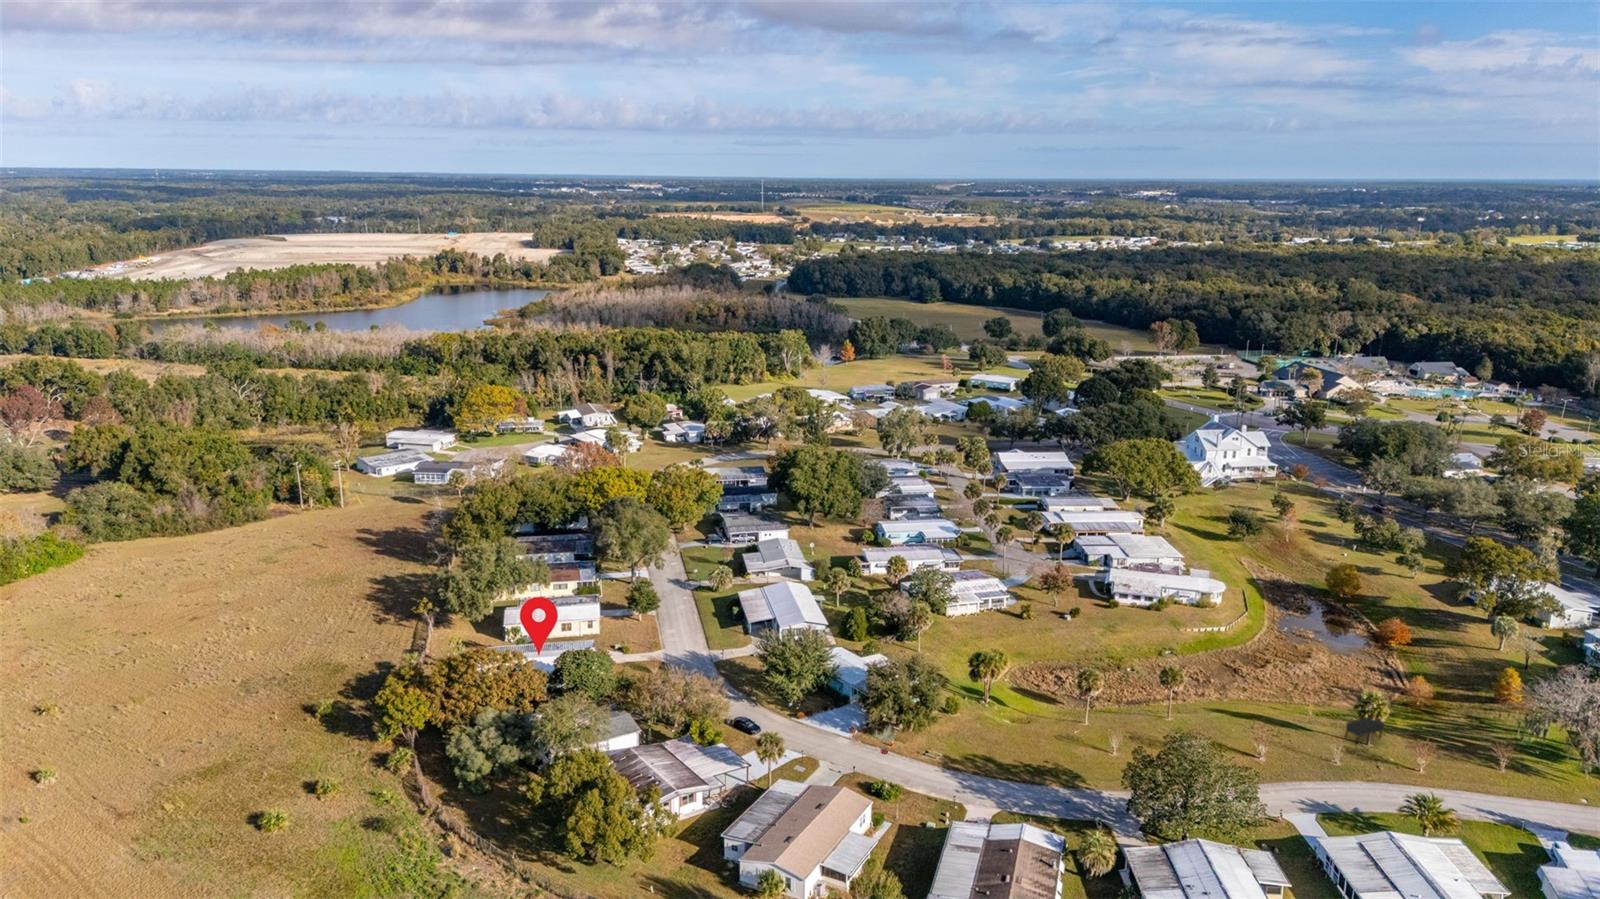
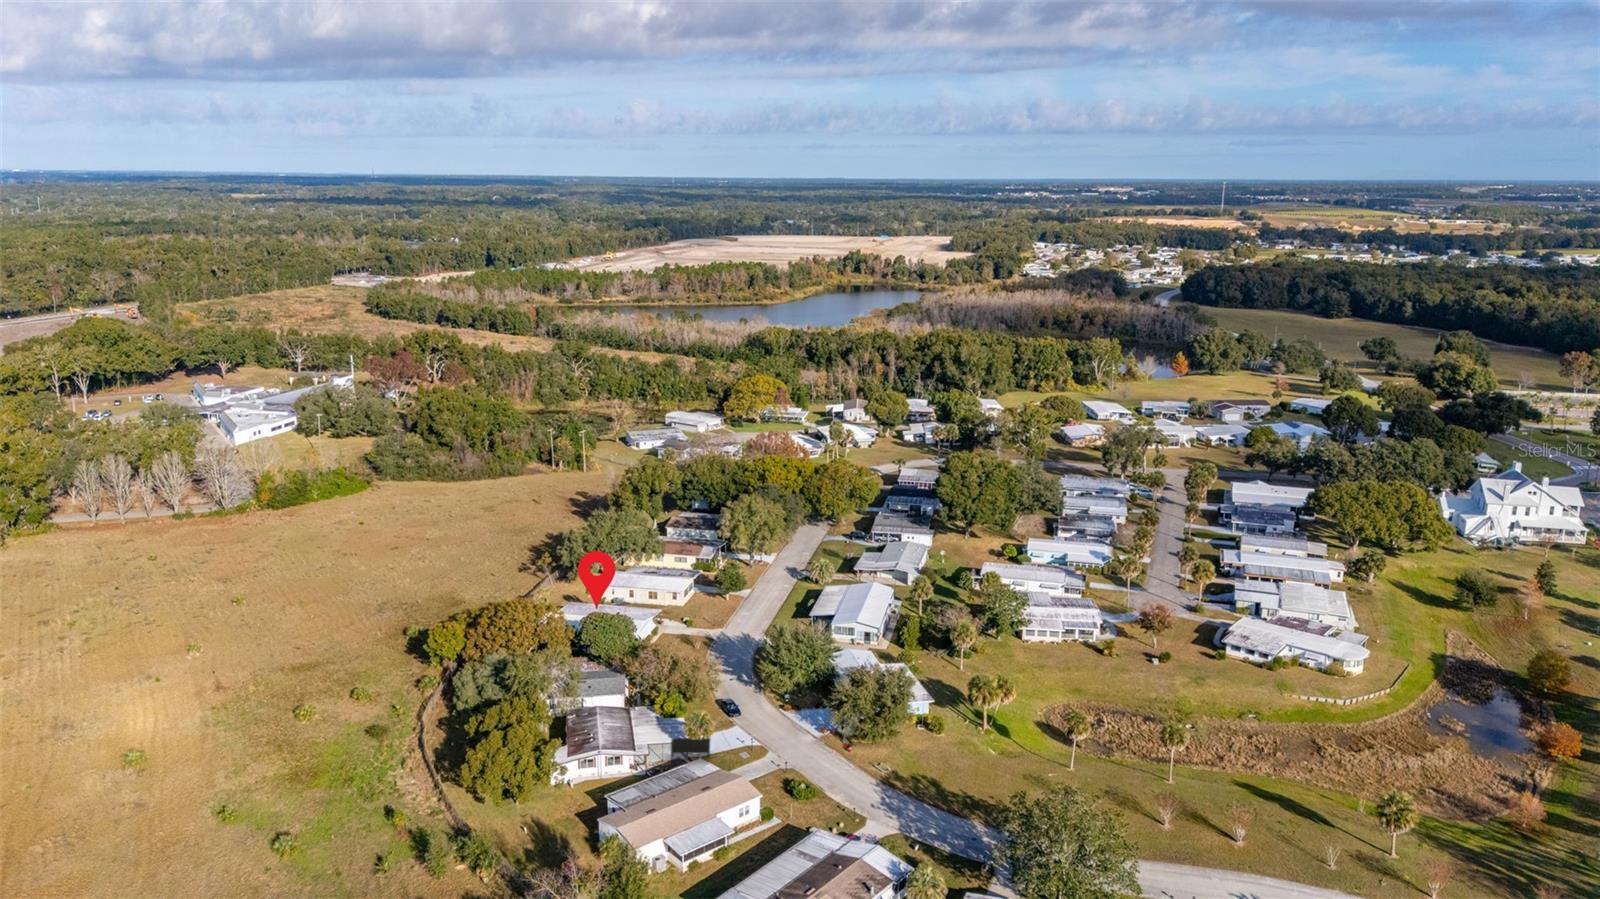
bench: present [1345,718,1384,744] -> present [671,738,710,760]

